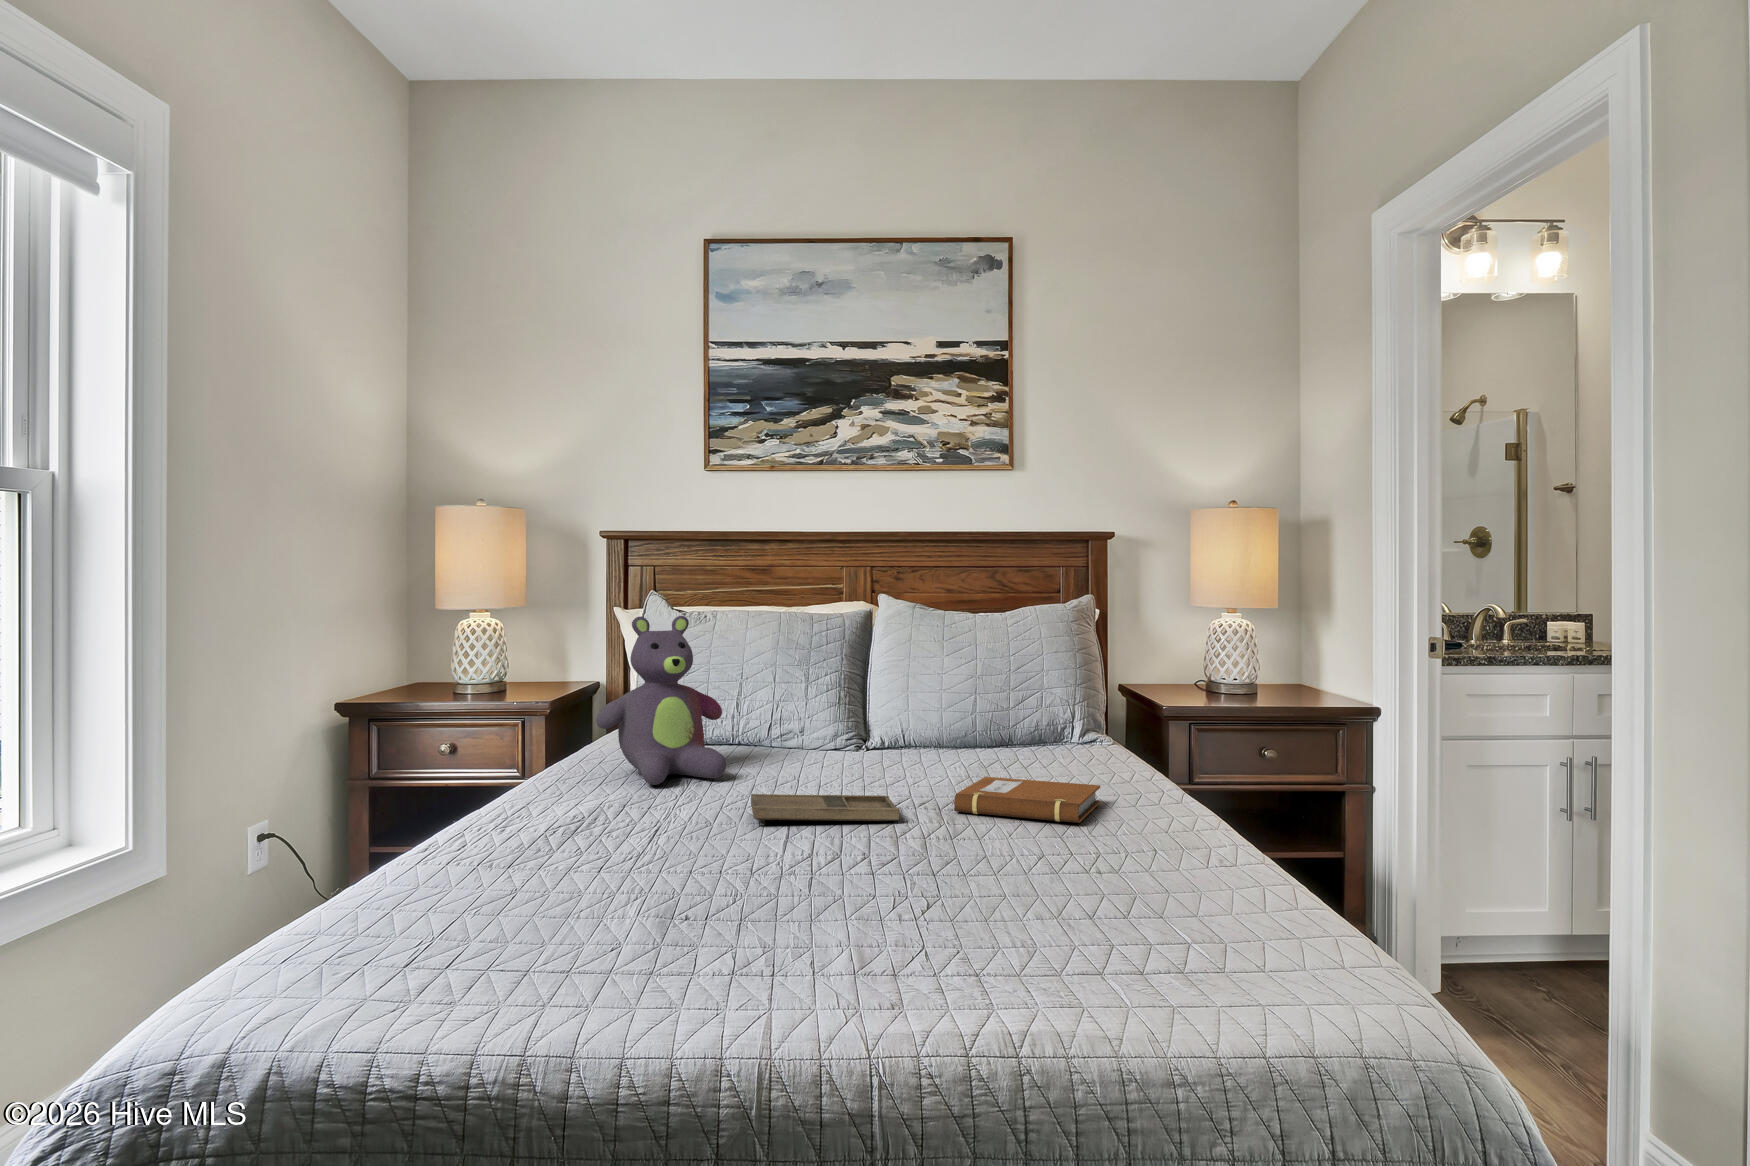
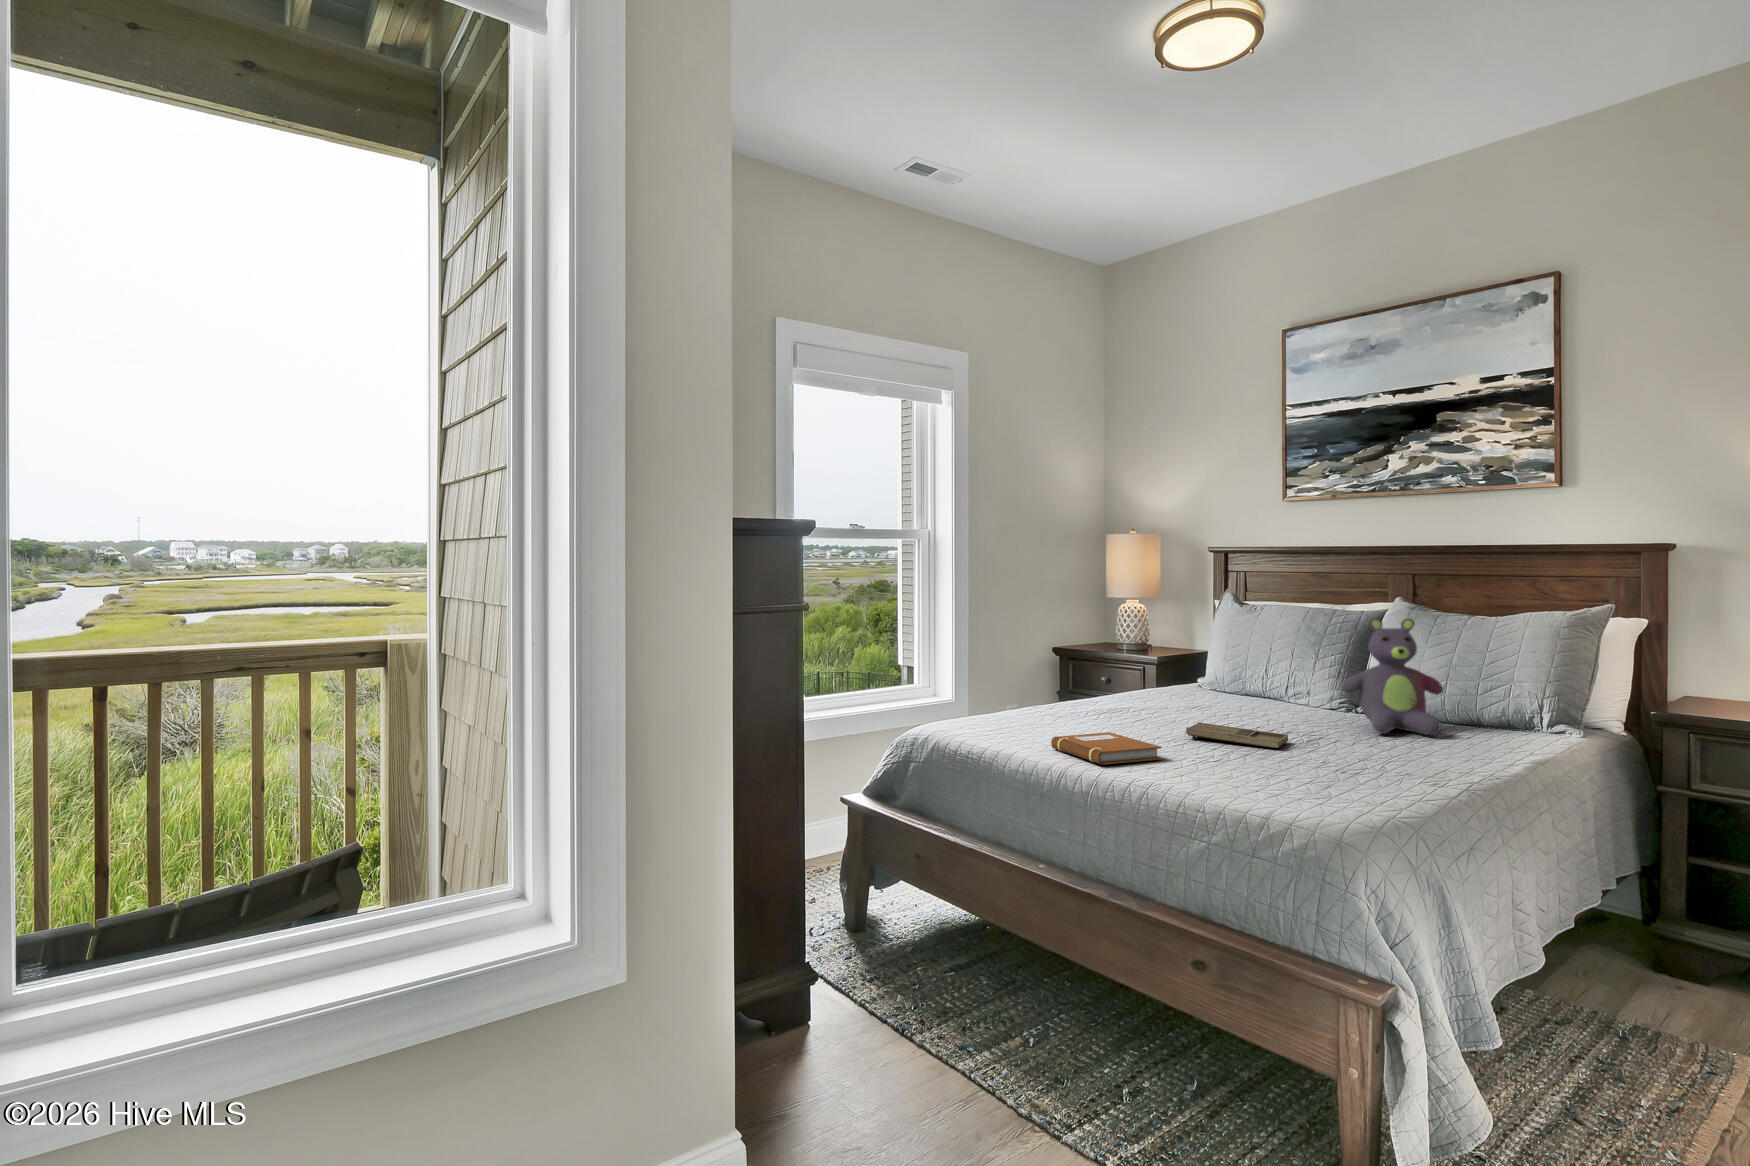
stuffed bear: present [596,616,726,785] -> present [1342,618,1443,735]
notebook: present [952,777,1100,823] -> present [1051,732,1162,765]

